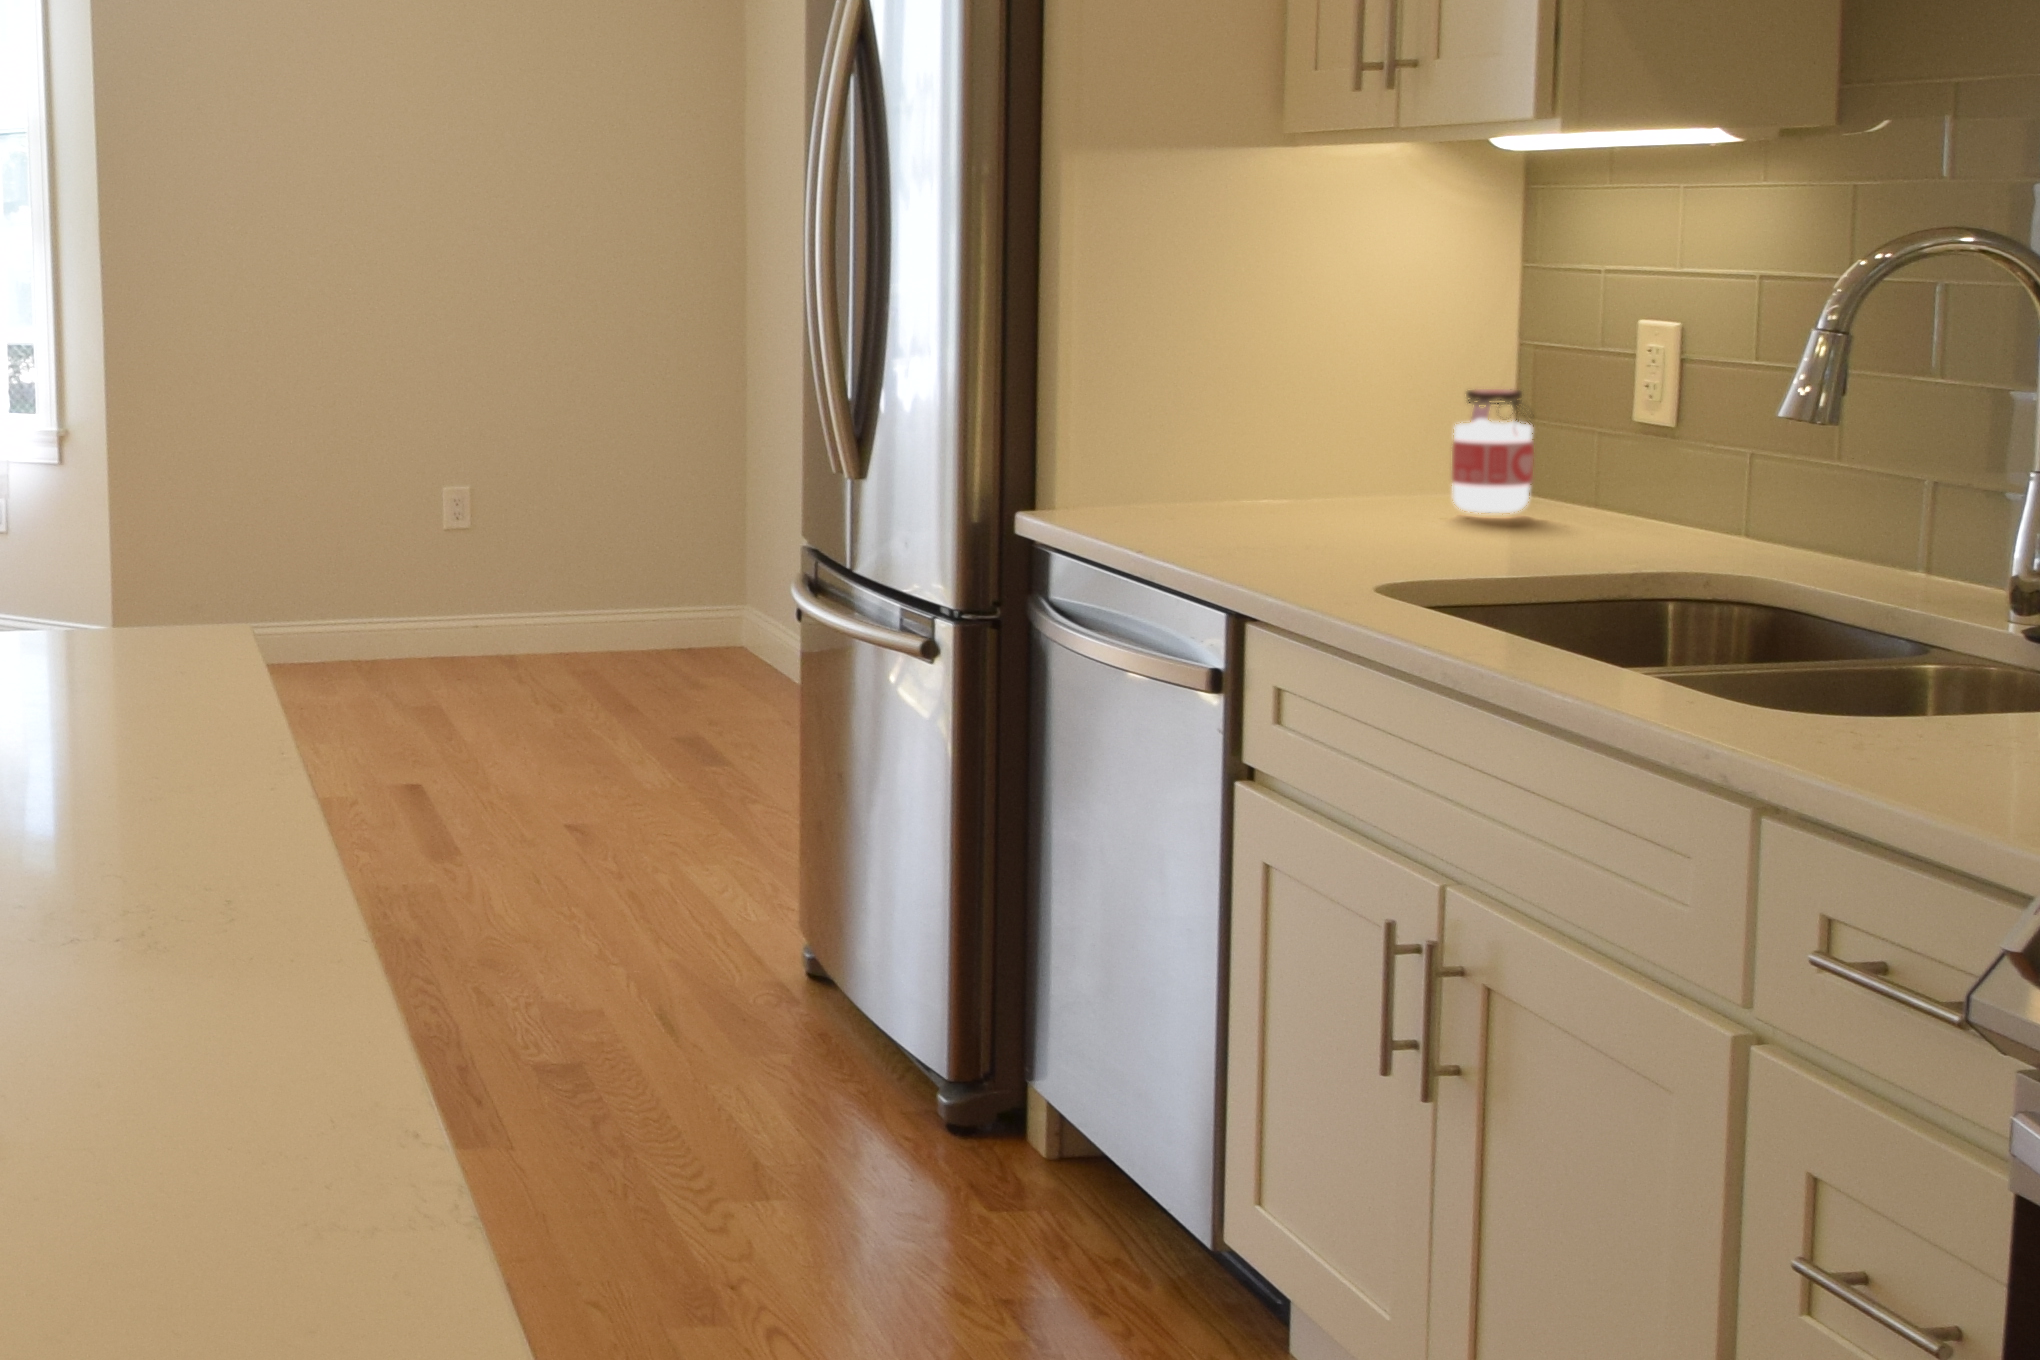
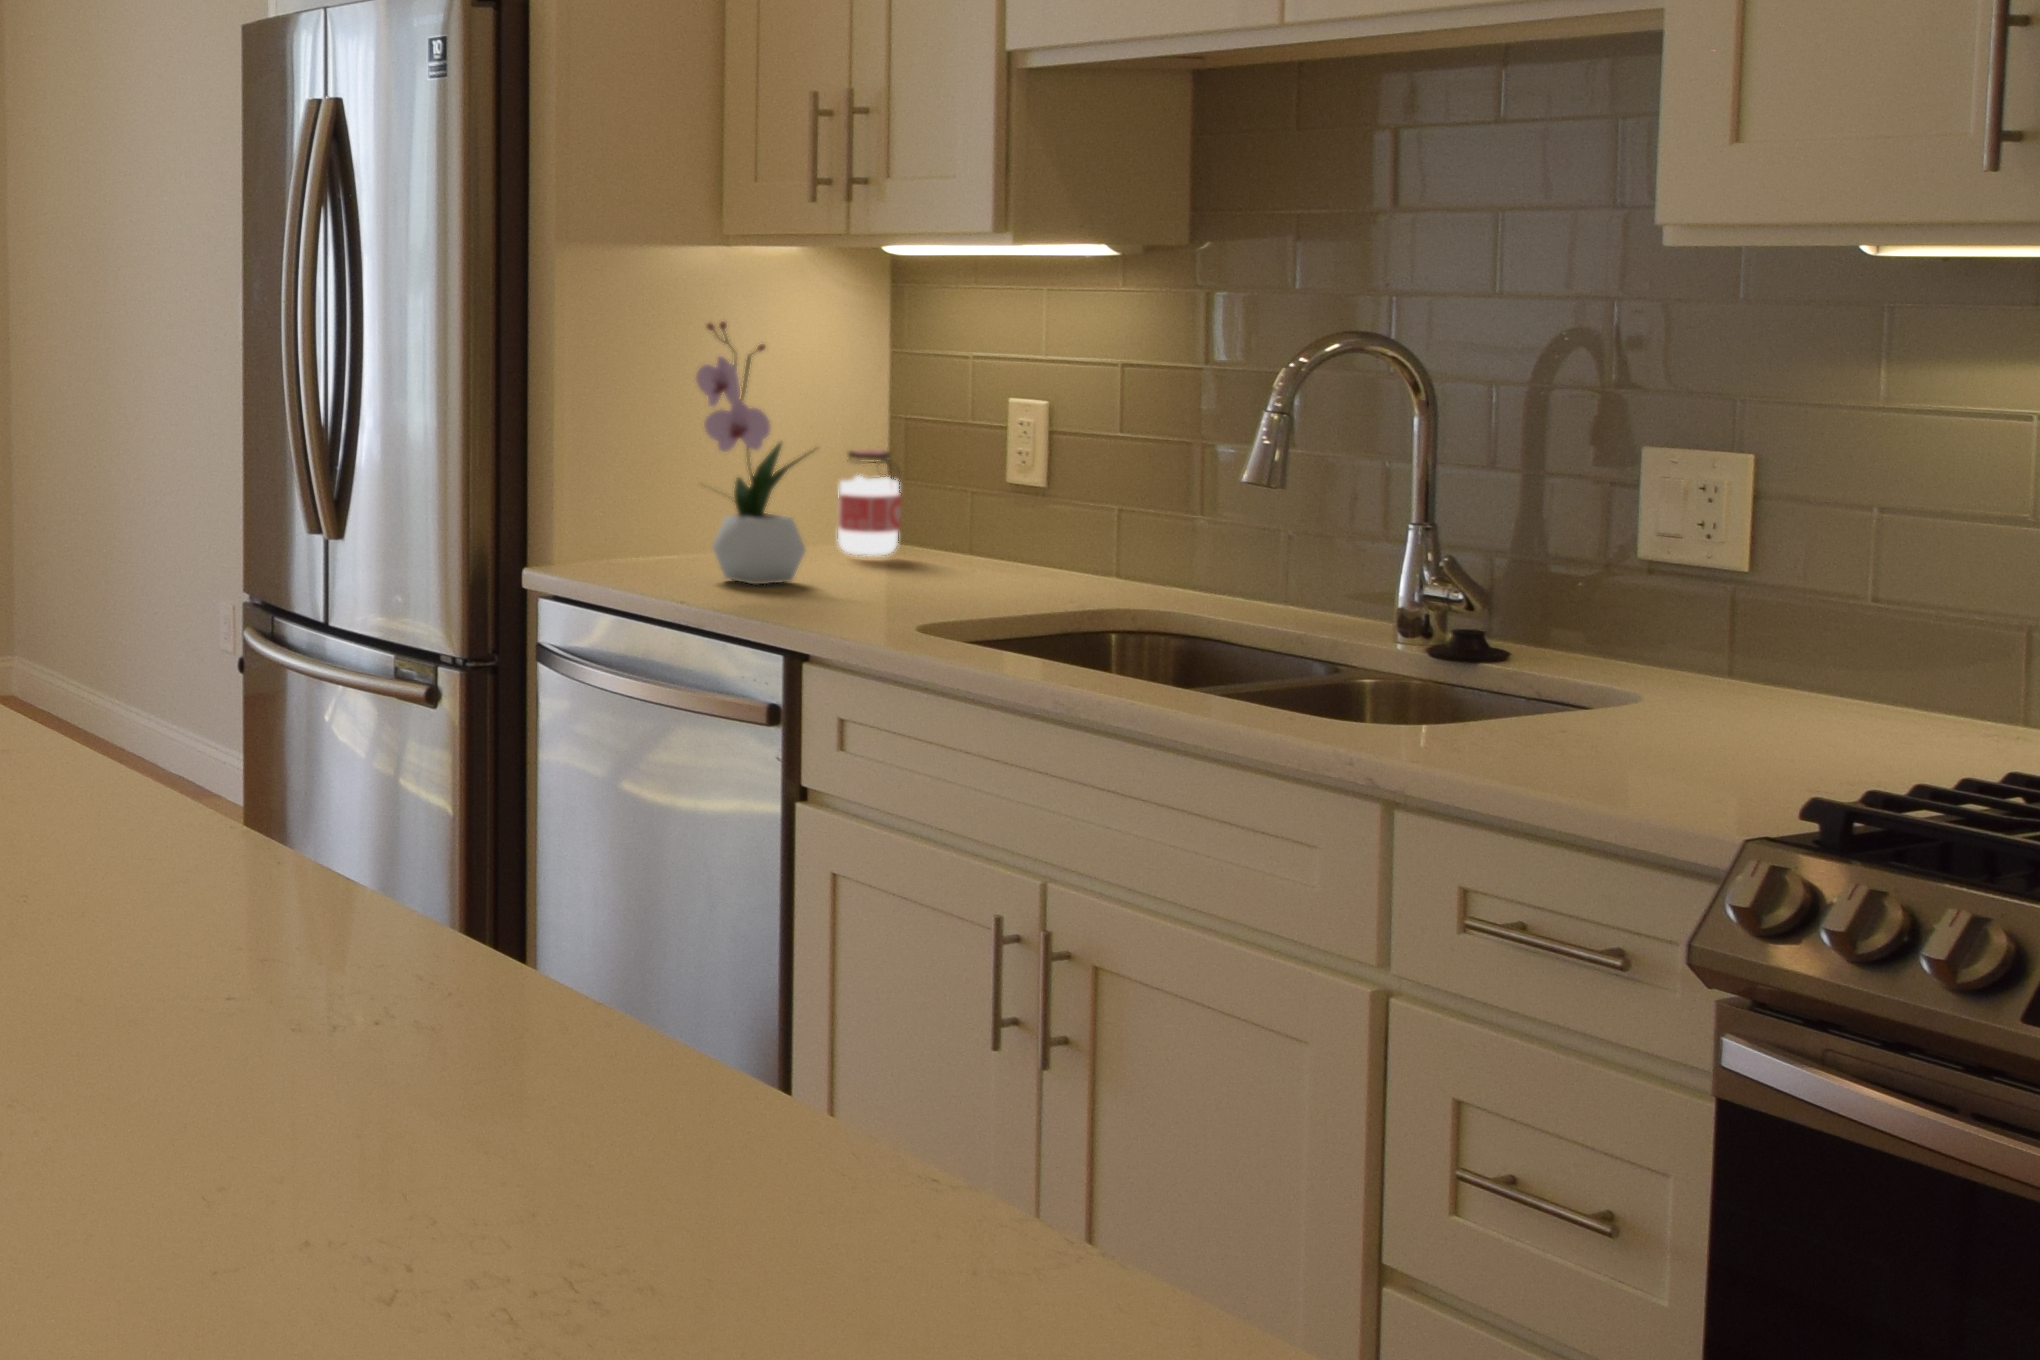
flower arrangement: none [1218,236,1370,538] -> present [696,322,810,584]

